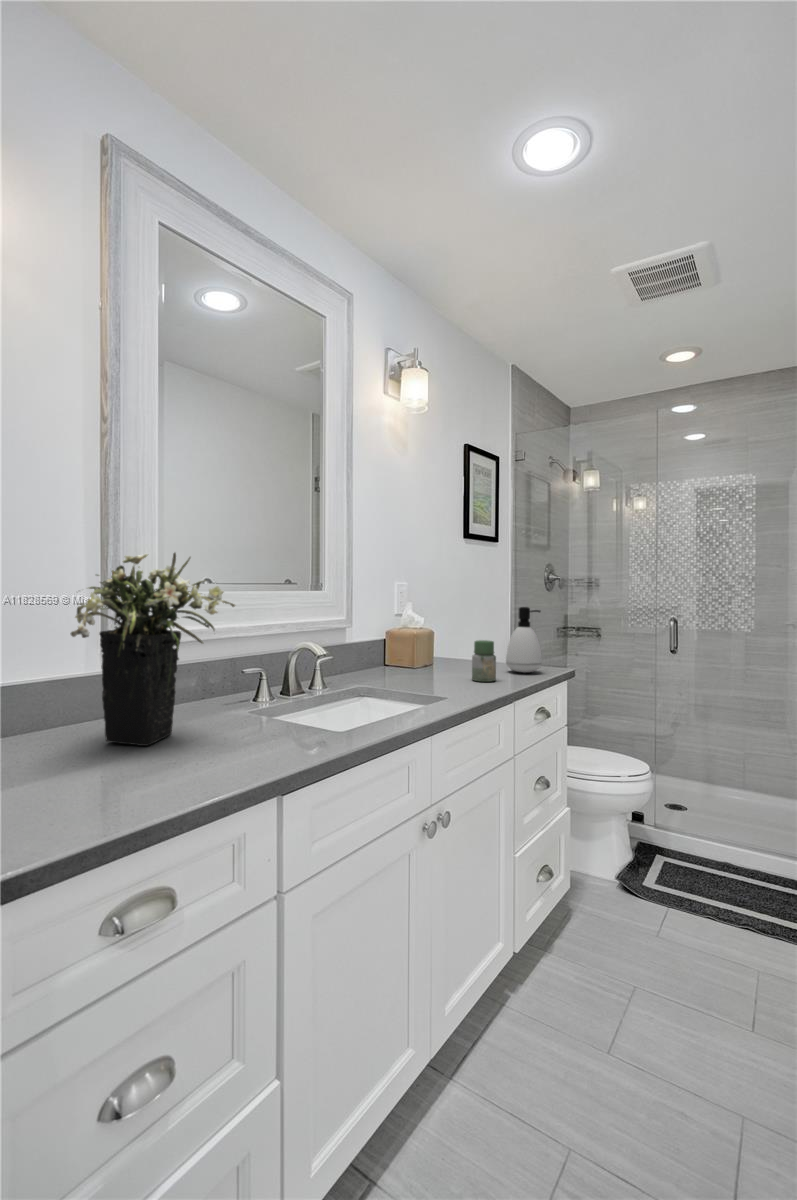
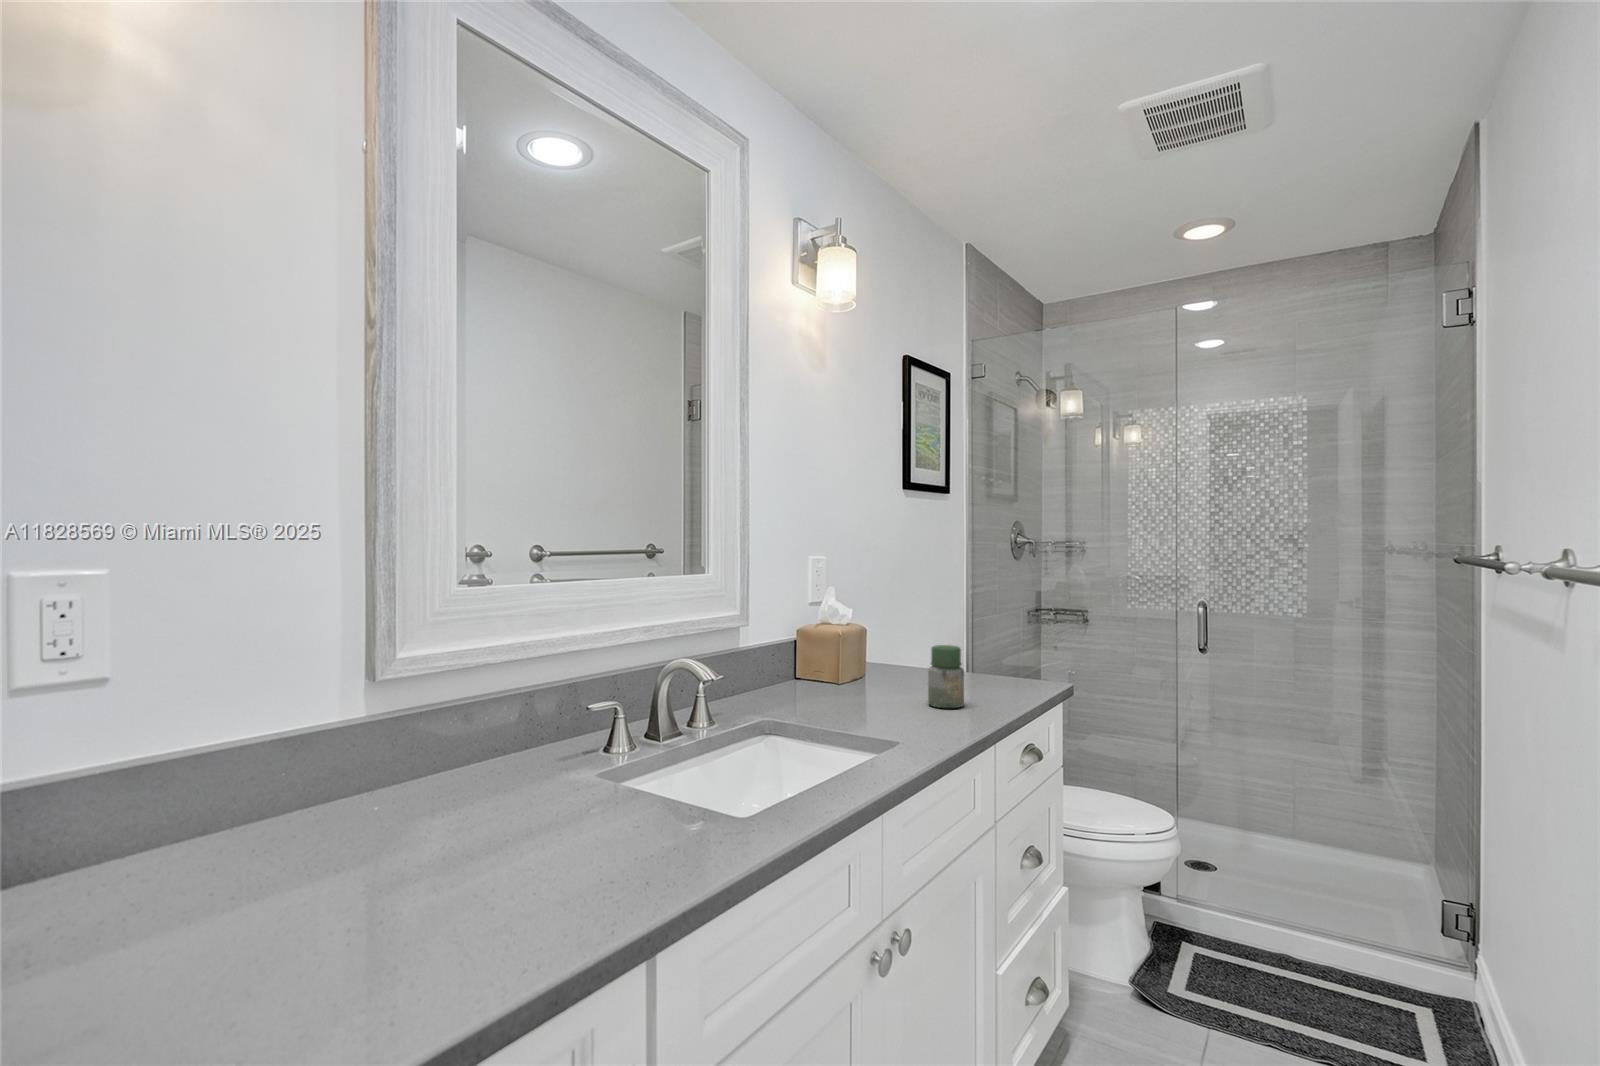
flower arrangement: present [70,553,235,746] -> none [283,533,574,863]
soap dispenser: present [506,607,542,673] -> none [974,593,1026,689]

